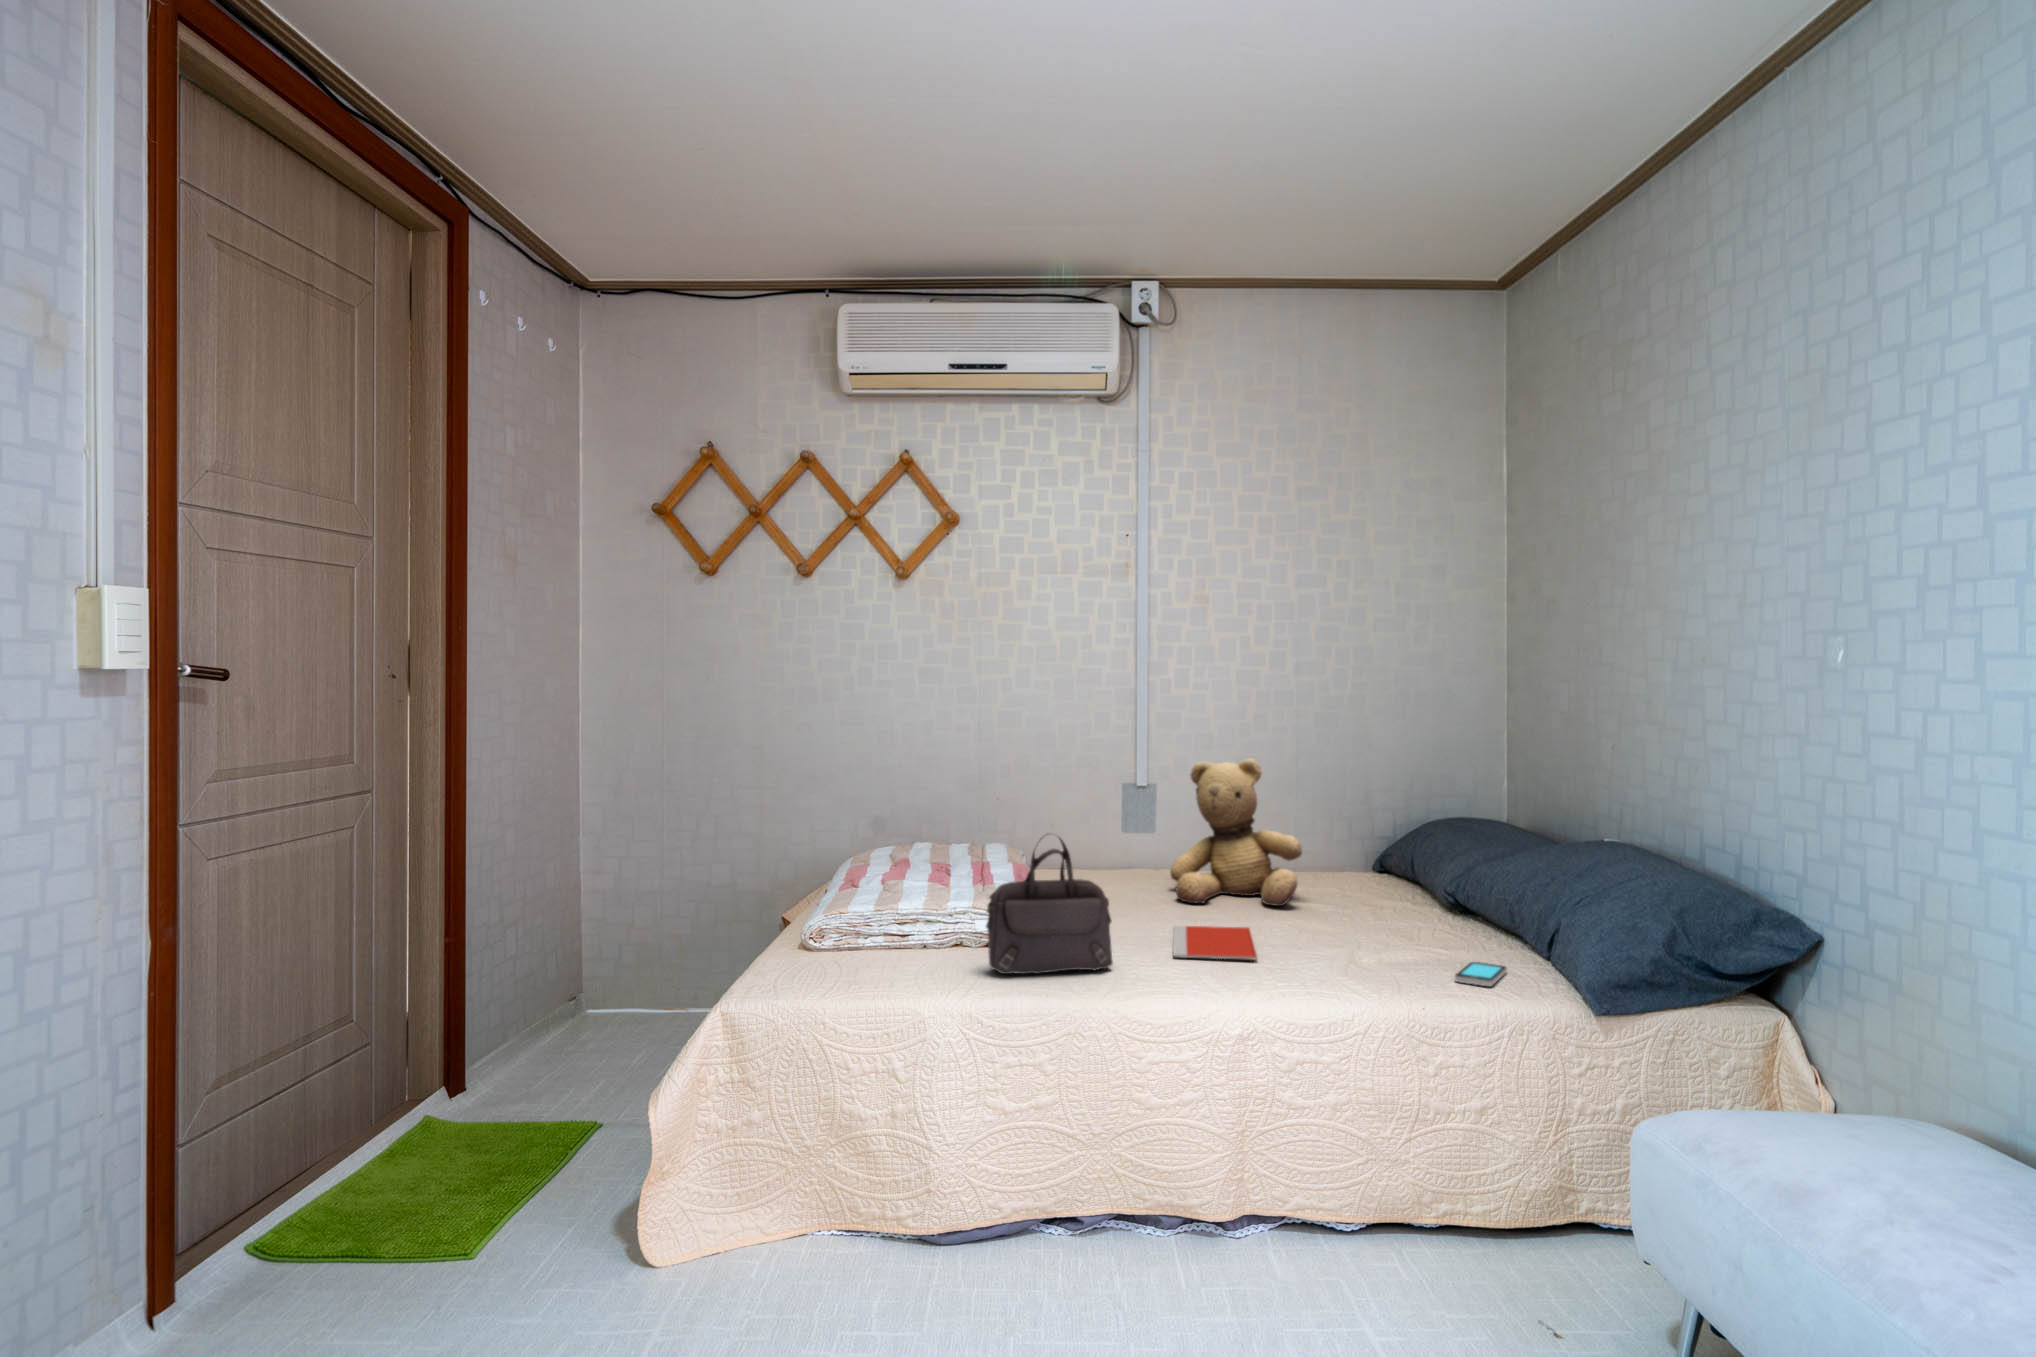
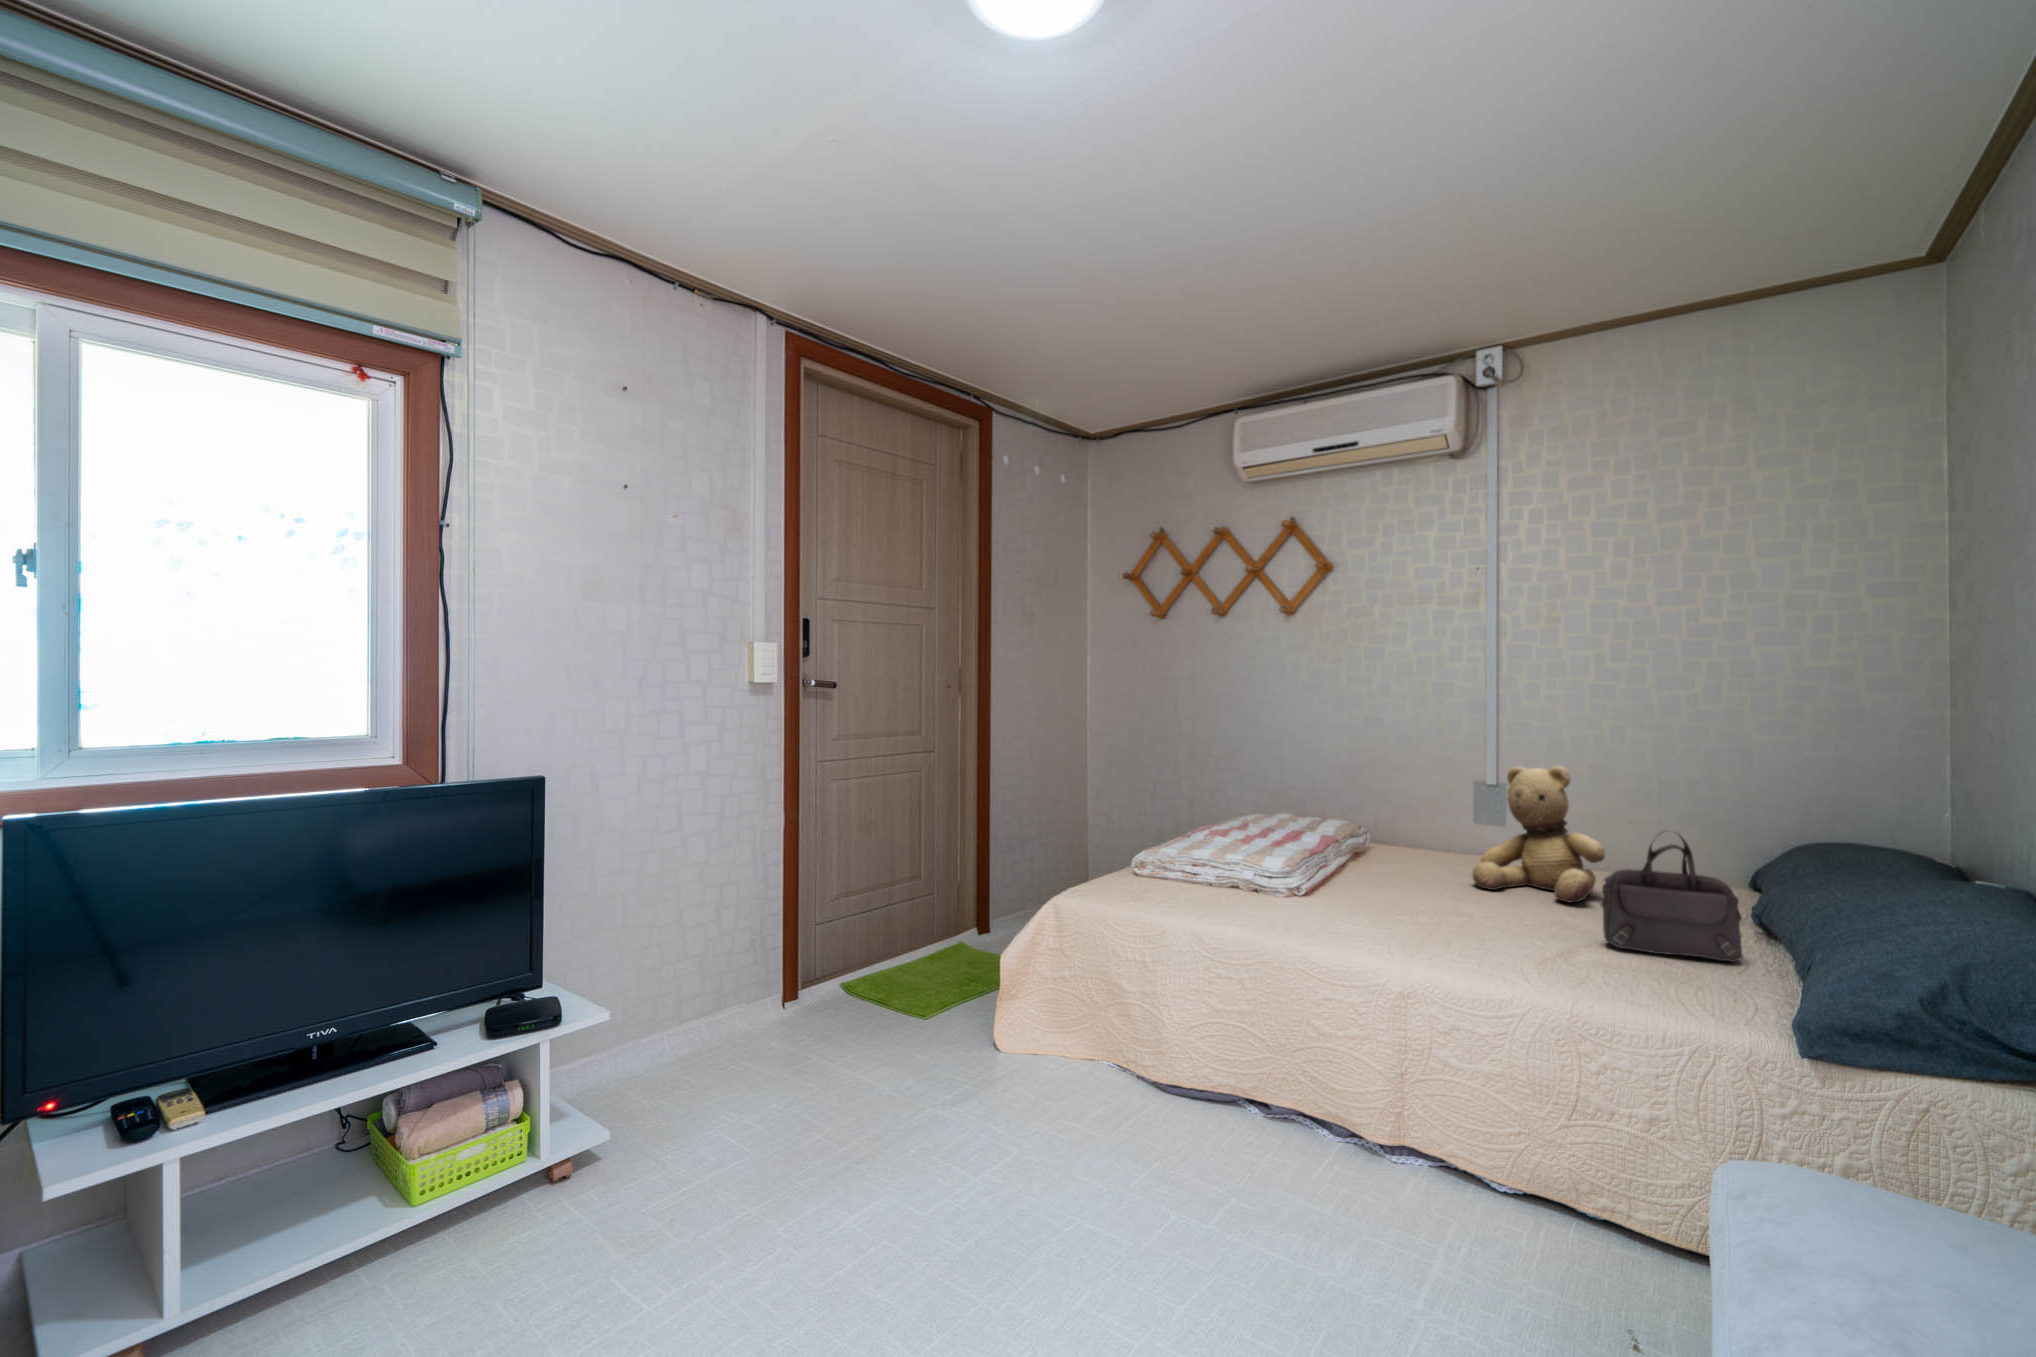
handbag: present [986,837,1113,974] -> present [1601,836,1743,962]
notebook: present [1173,926,1257,960] -> none [1394,902,1506,937]
smartphone: present [1455,962,1507,986] -> none [1656,979,1739,1002]

